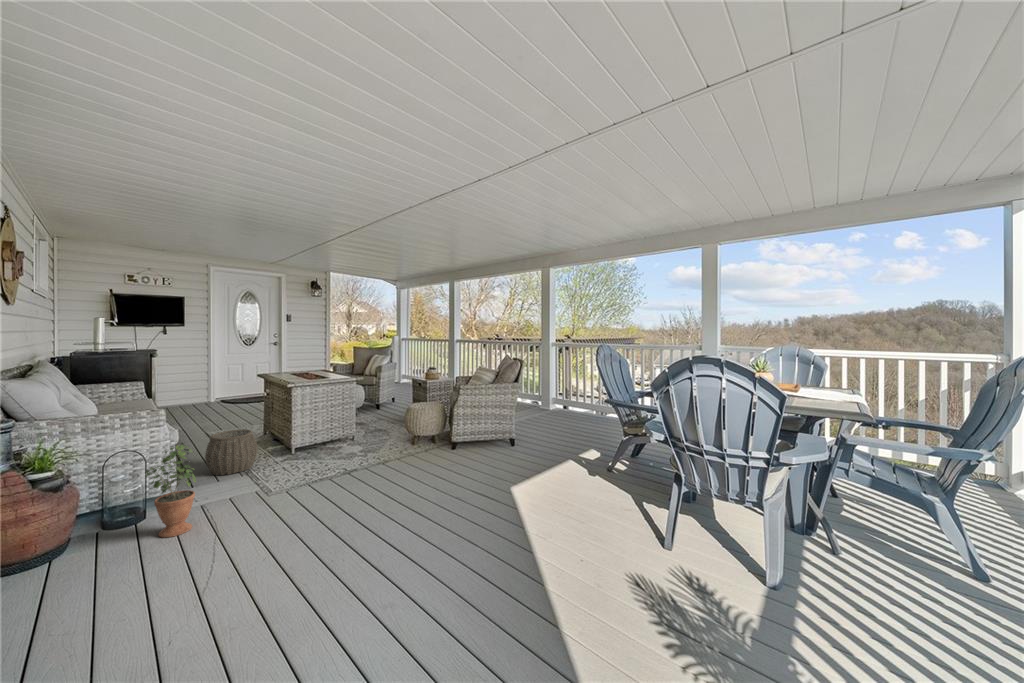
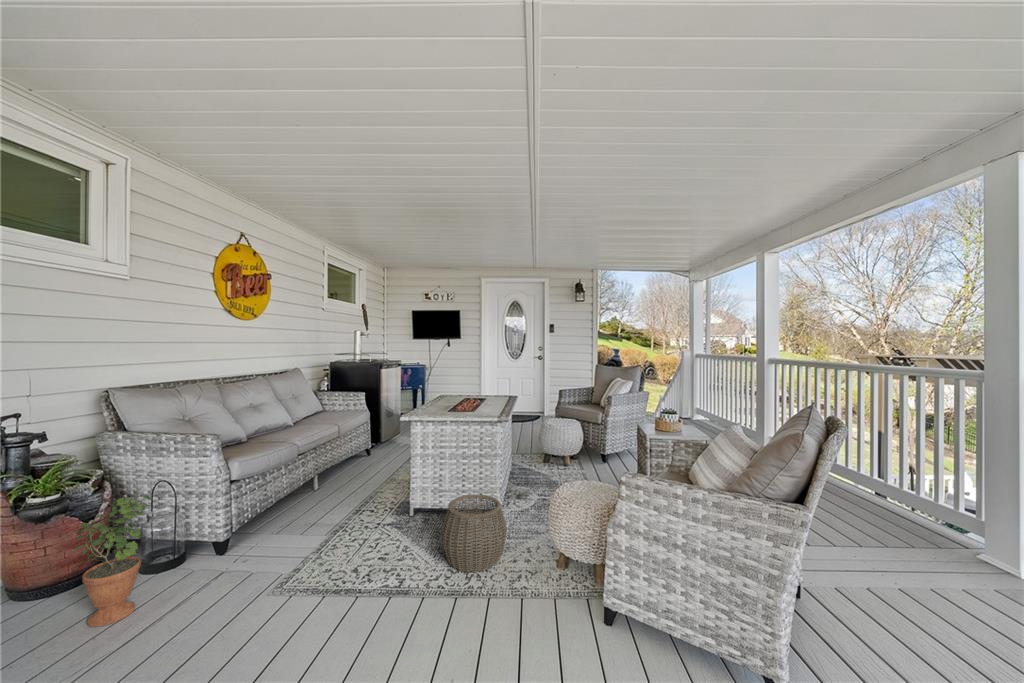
woven basket: present [205,429,257,475] -> present [442,495,507,572]

